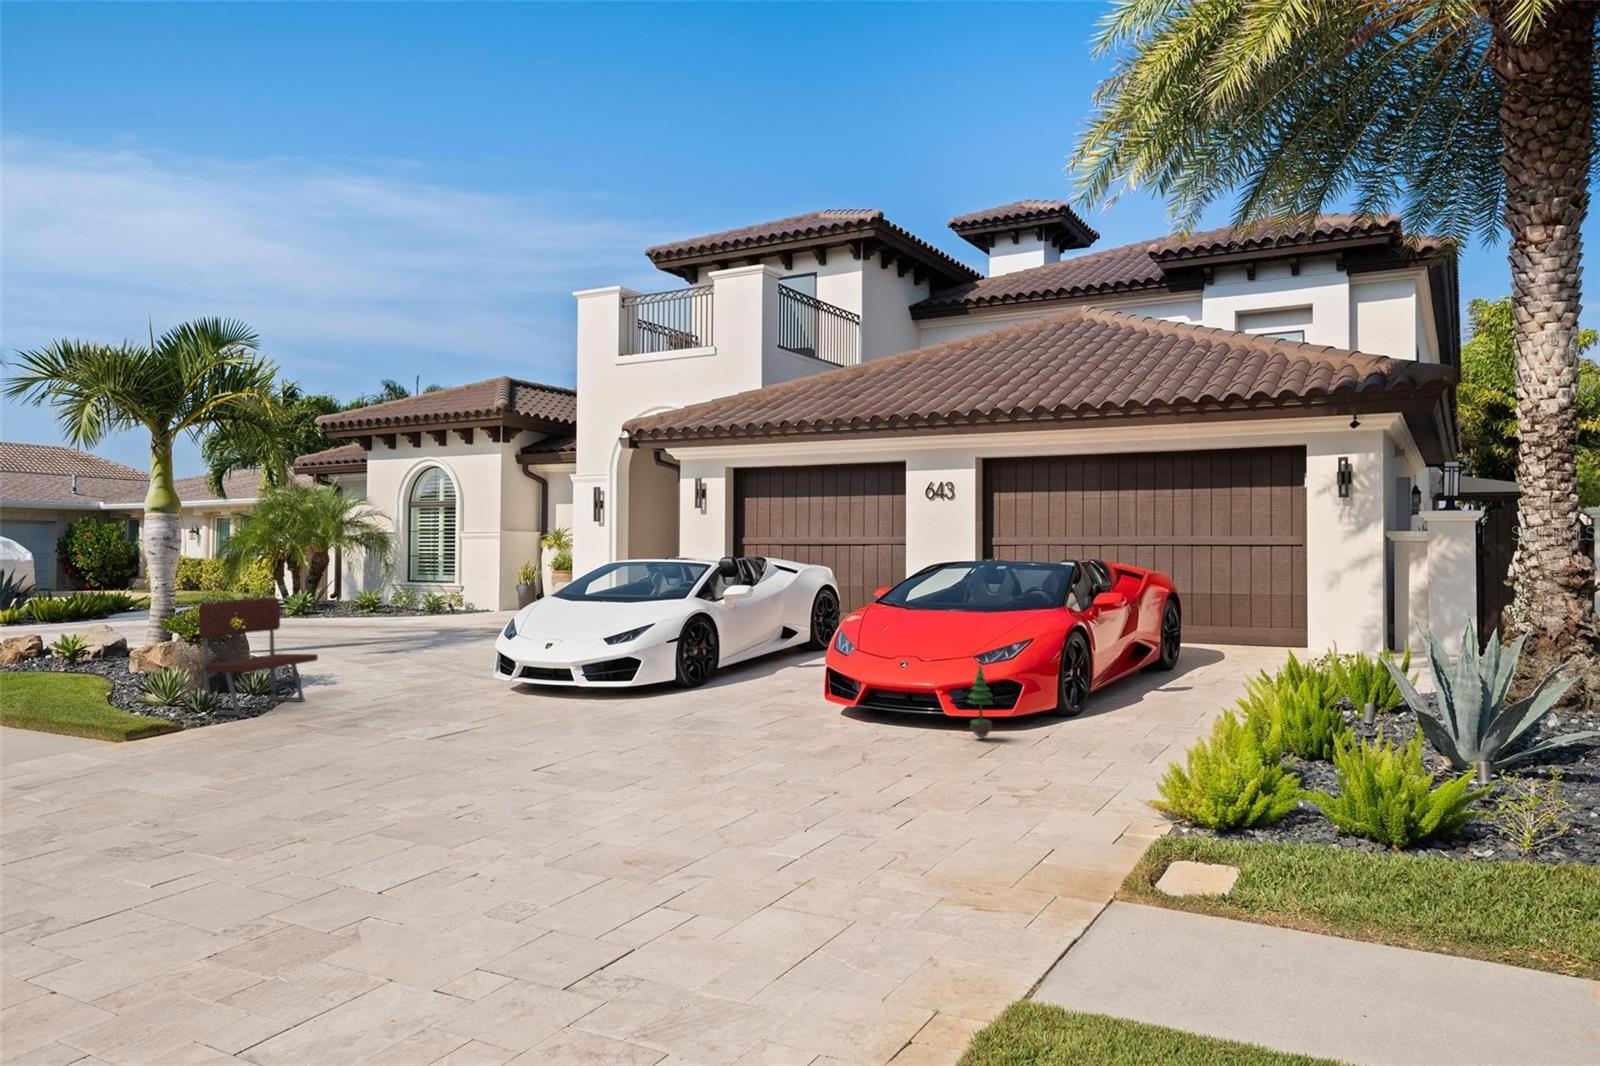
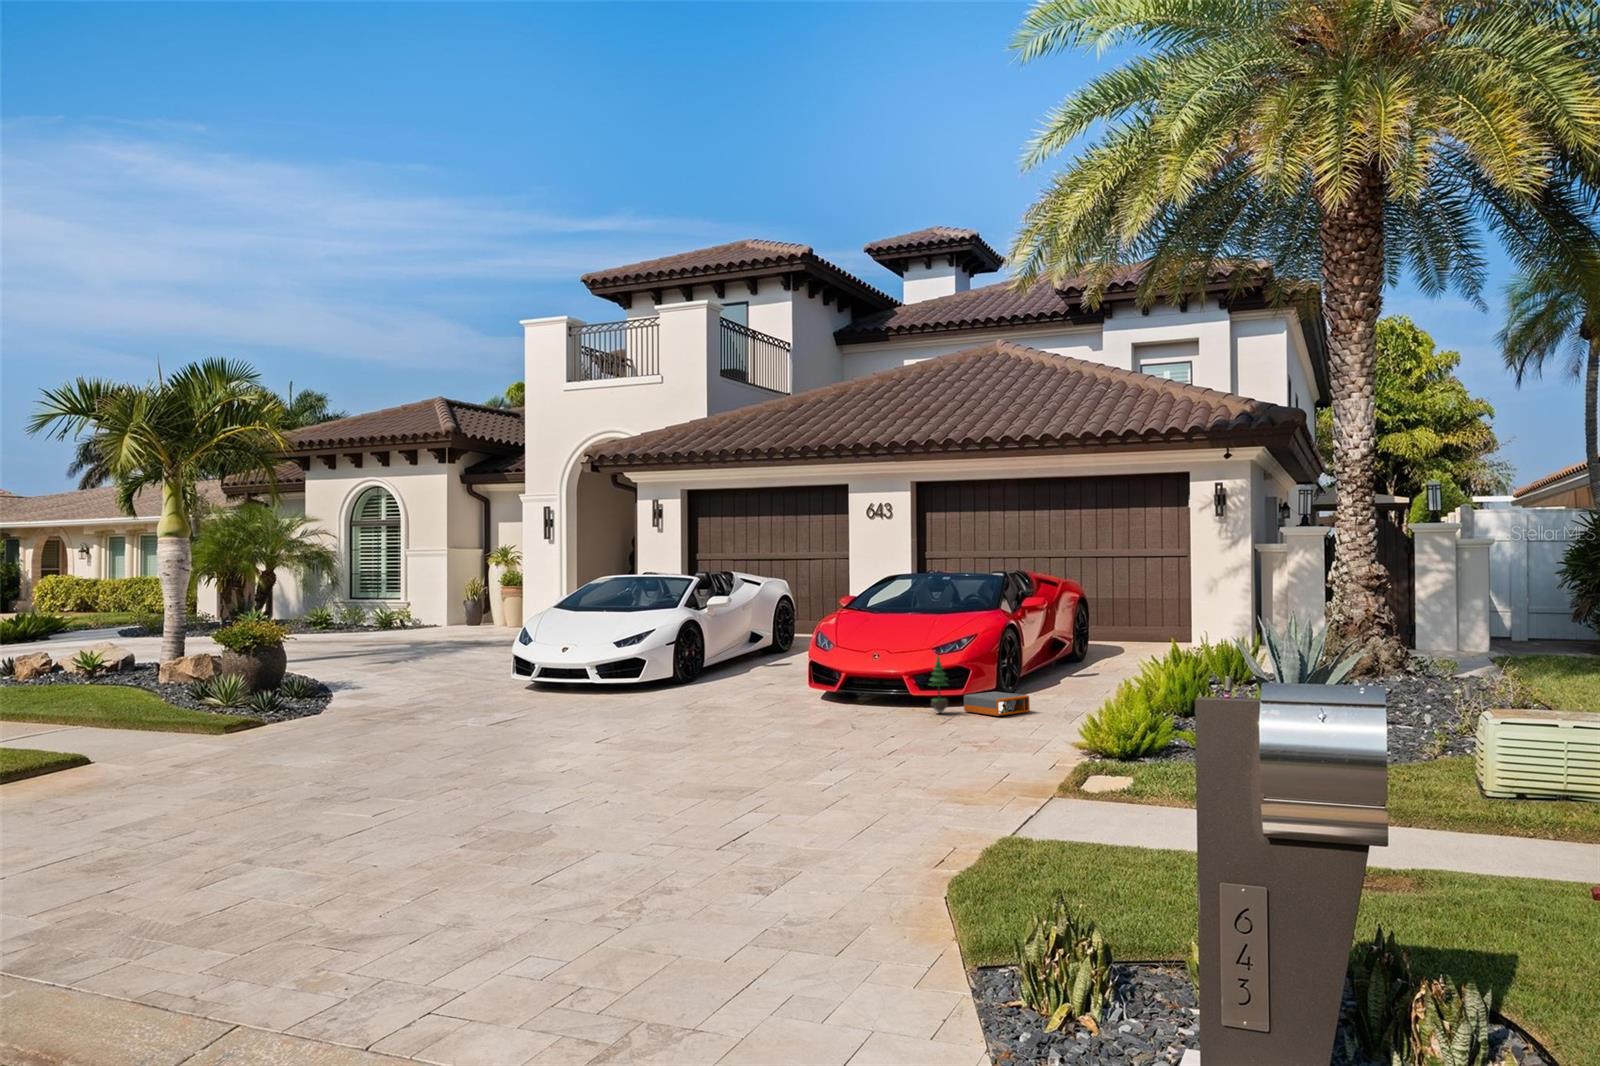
bench: present [199,598,318,716] -> none [256,614,352,717]
storage box: none [1013,712,1098,746] -> present [964,692,1030,716]

